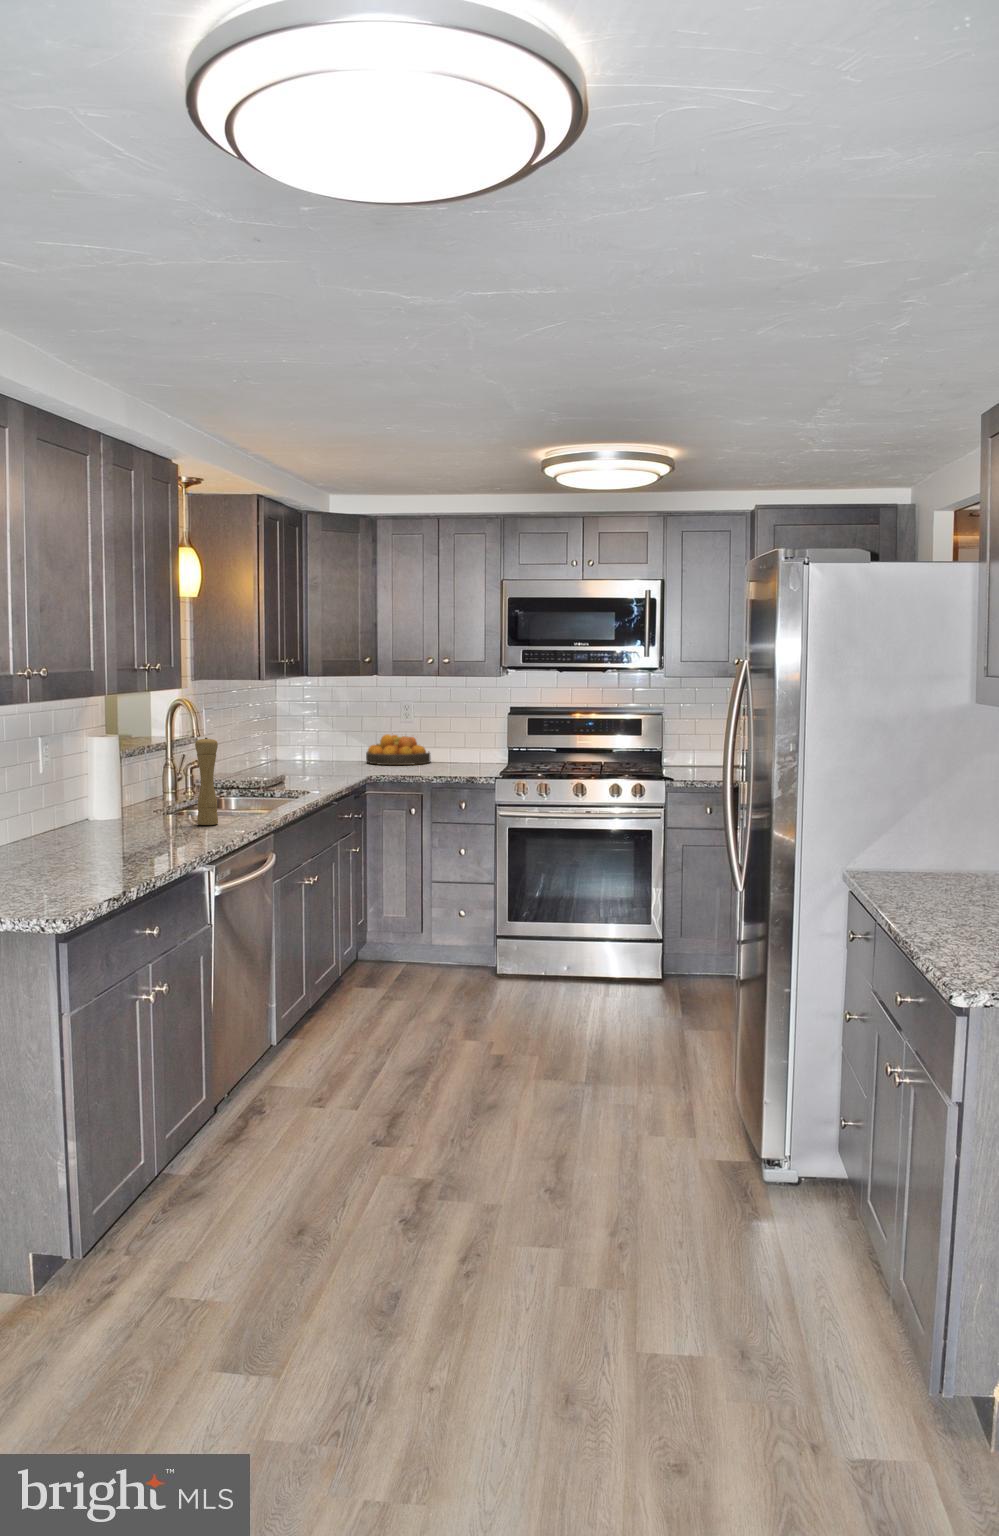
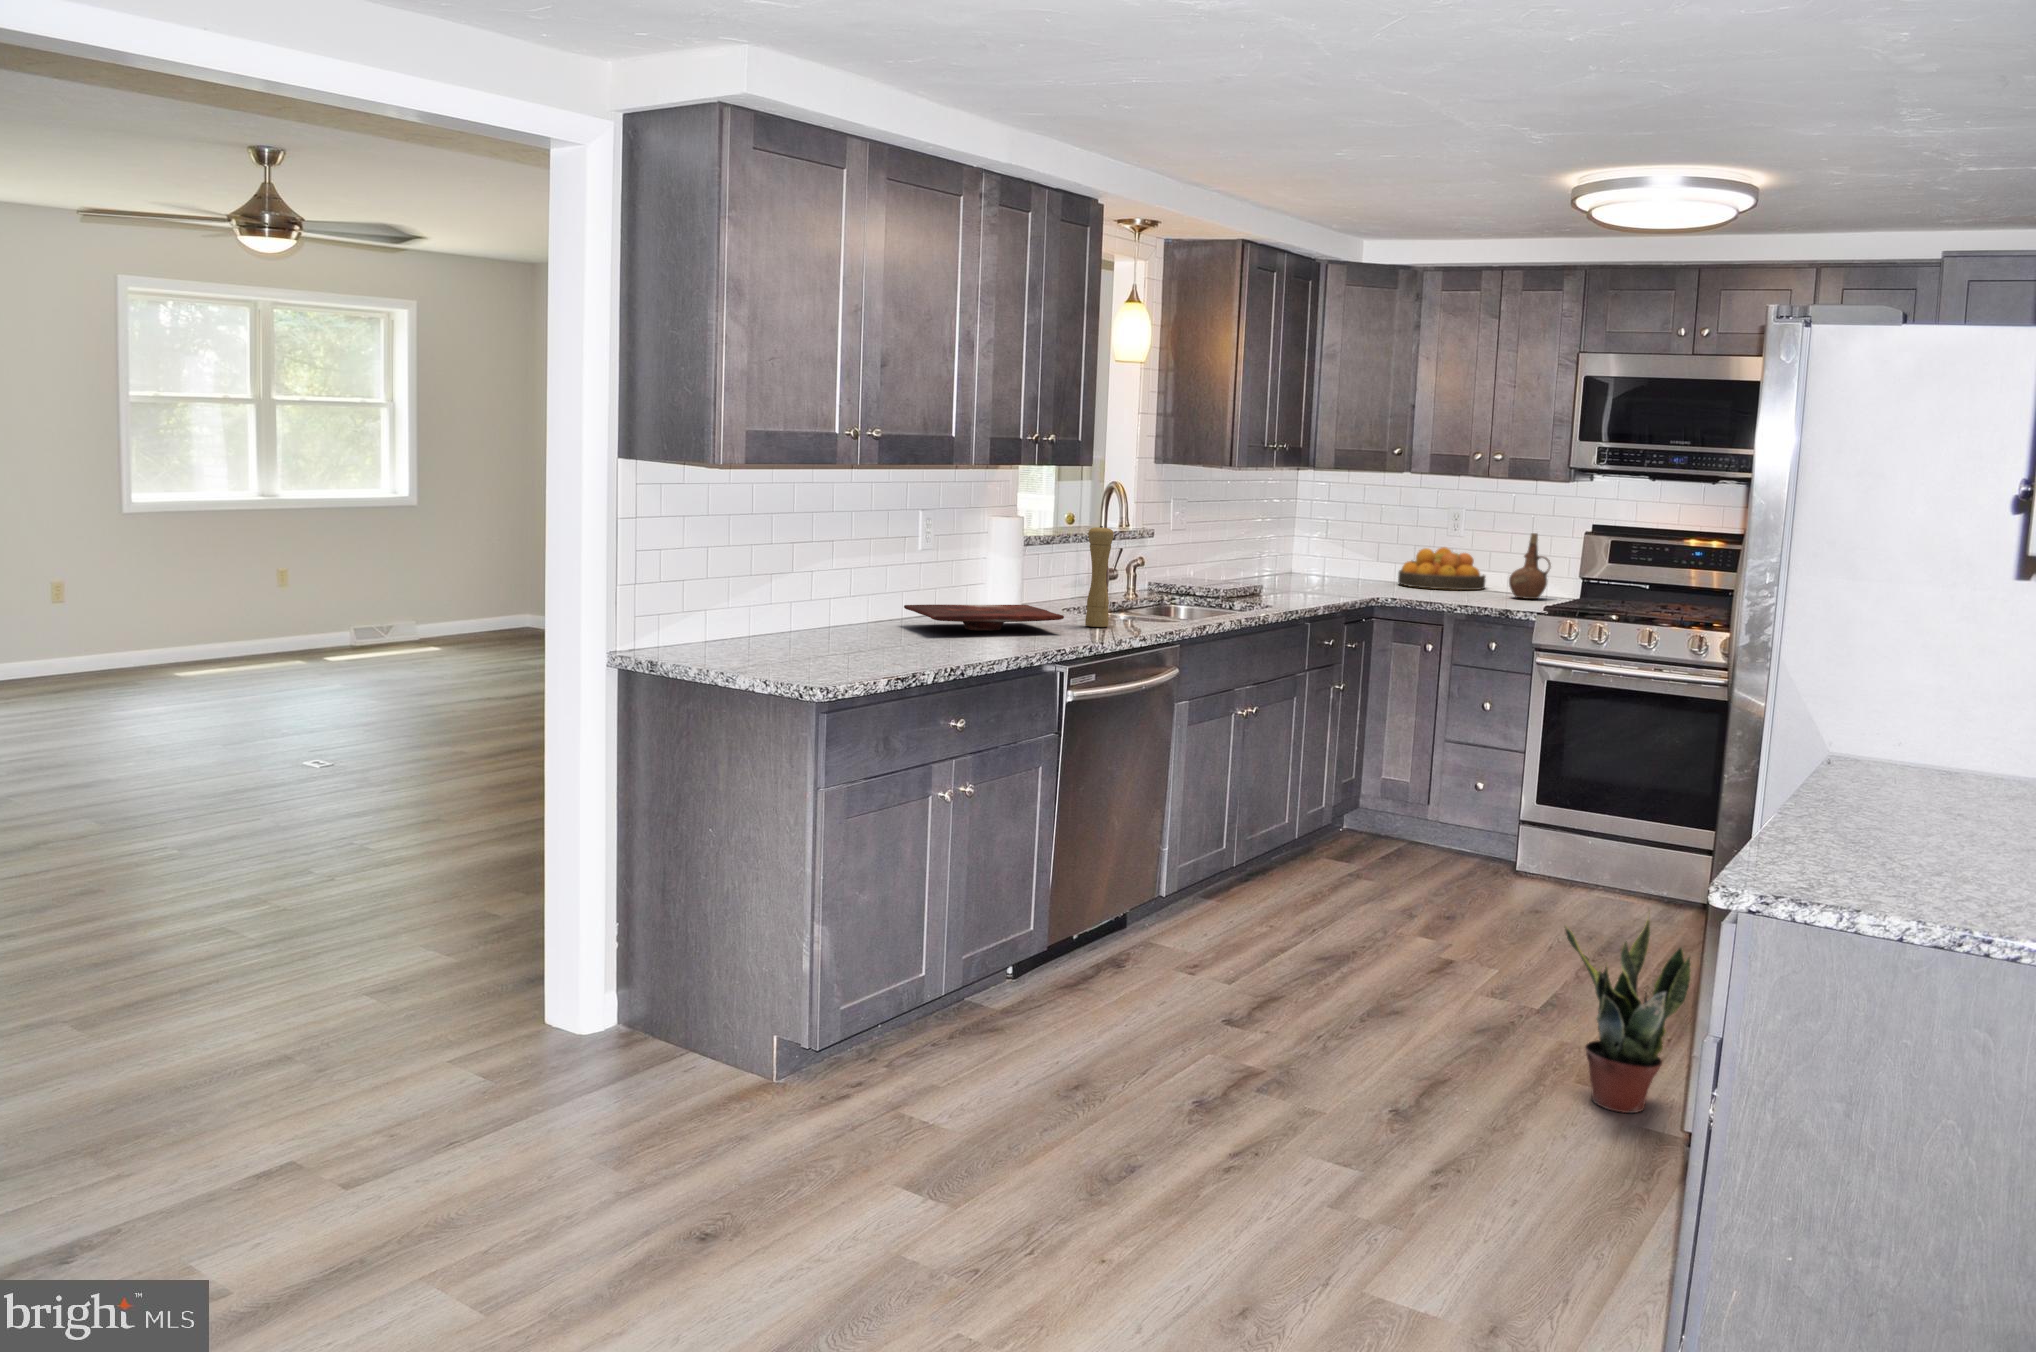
ceramic pitcher: none [458,719,486,768] -> present [1509,533,1551,599]
cutting board: none [34,811,193,840] -> present [904,605,1064,630]
potted plant: none [634,993,732,1148] -> present [1565,920,1691,1113]

